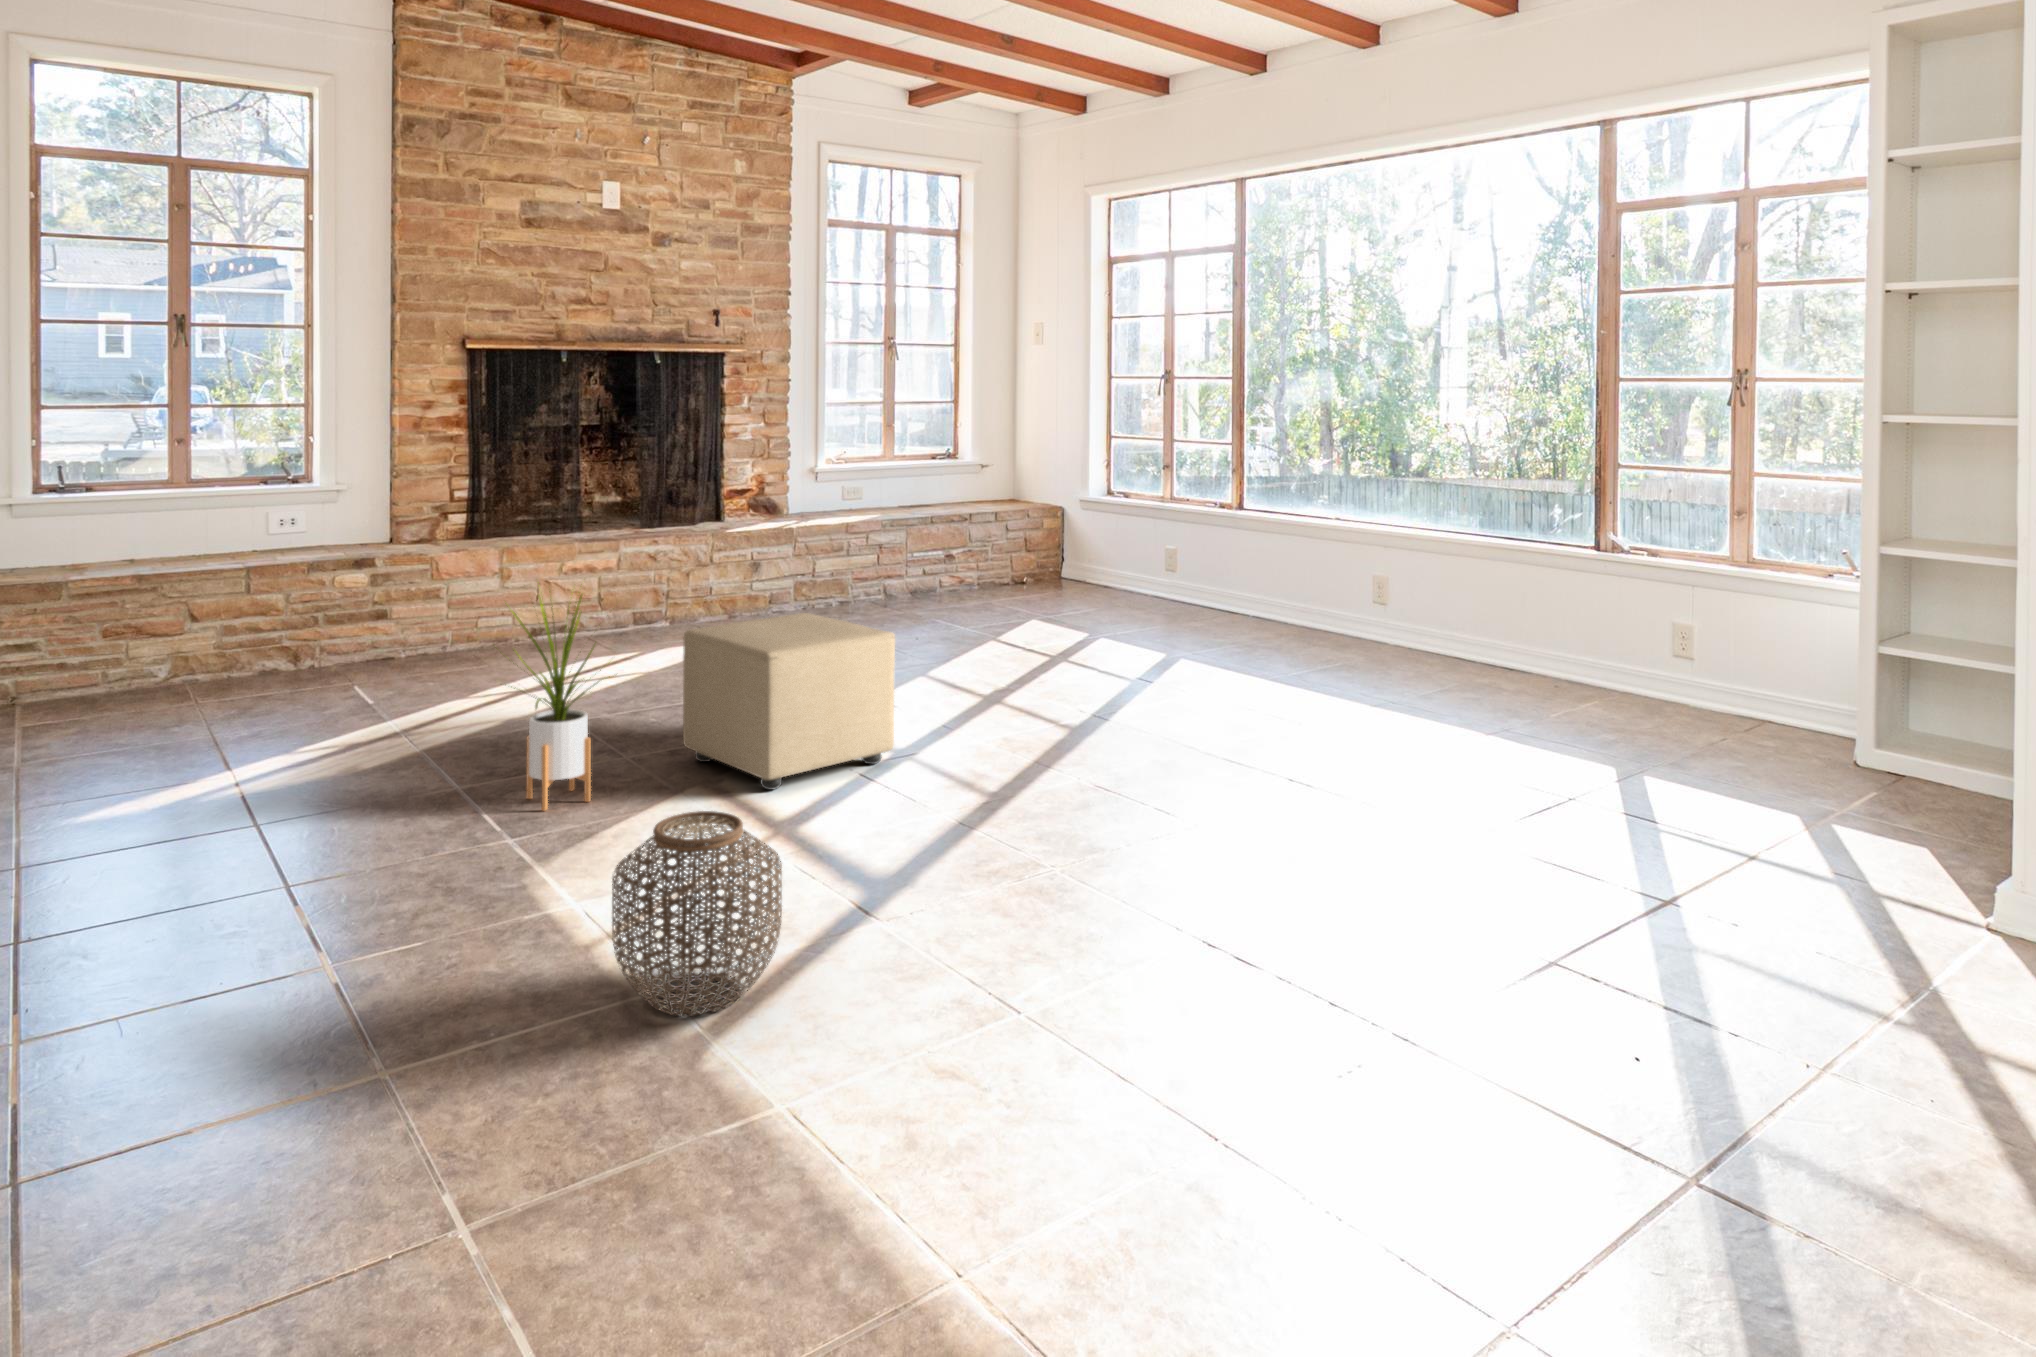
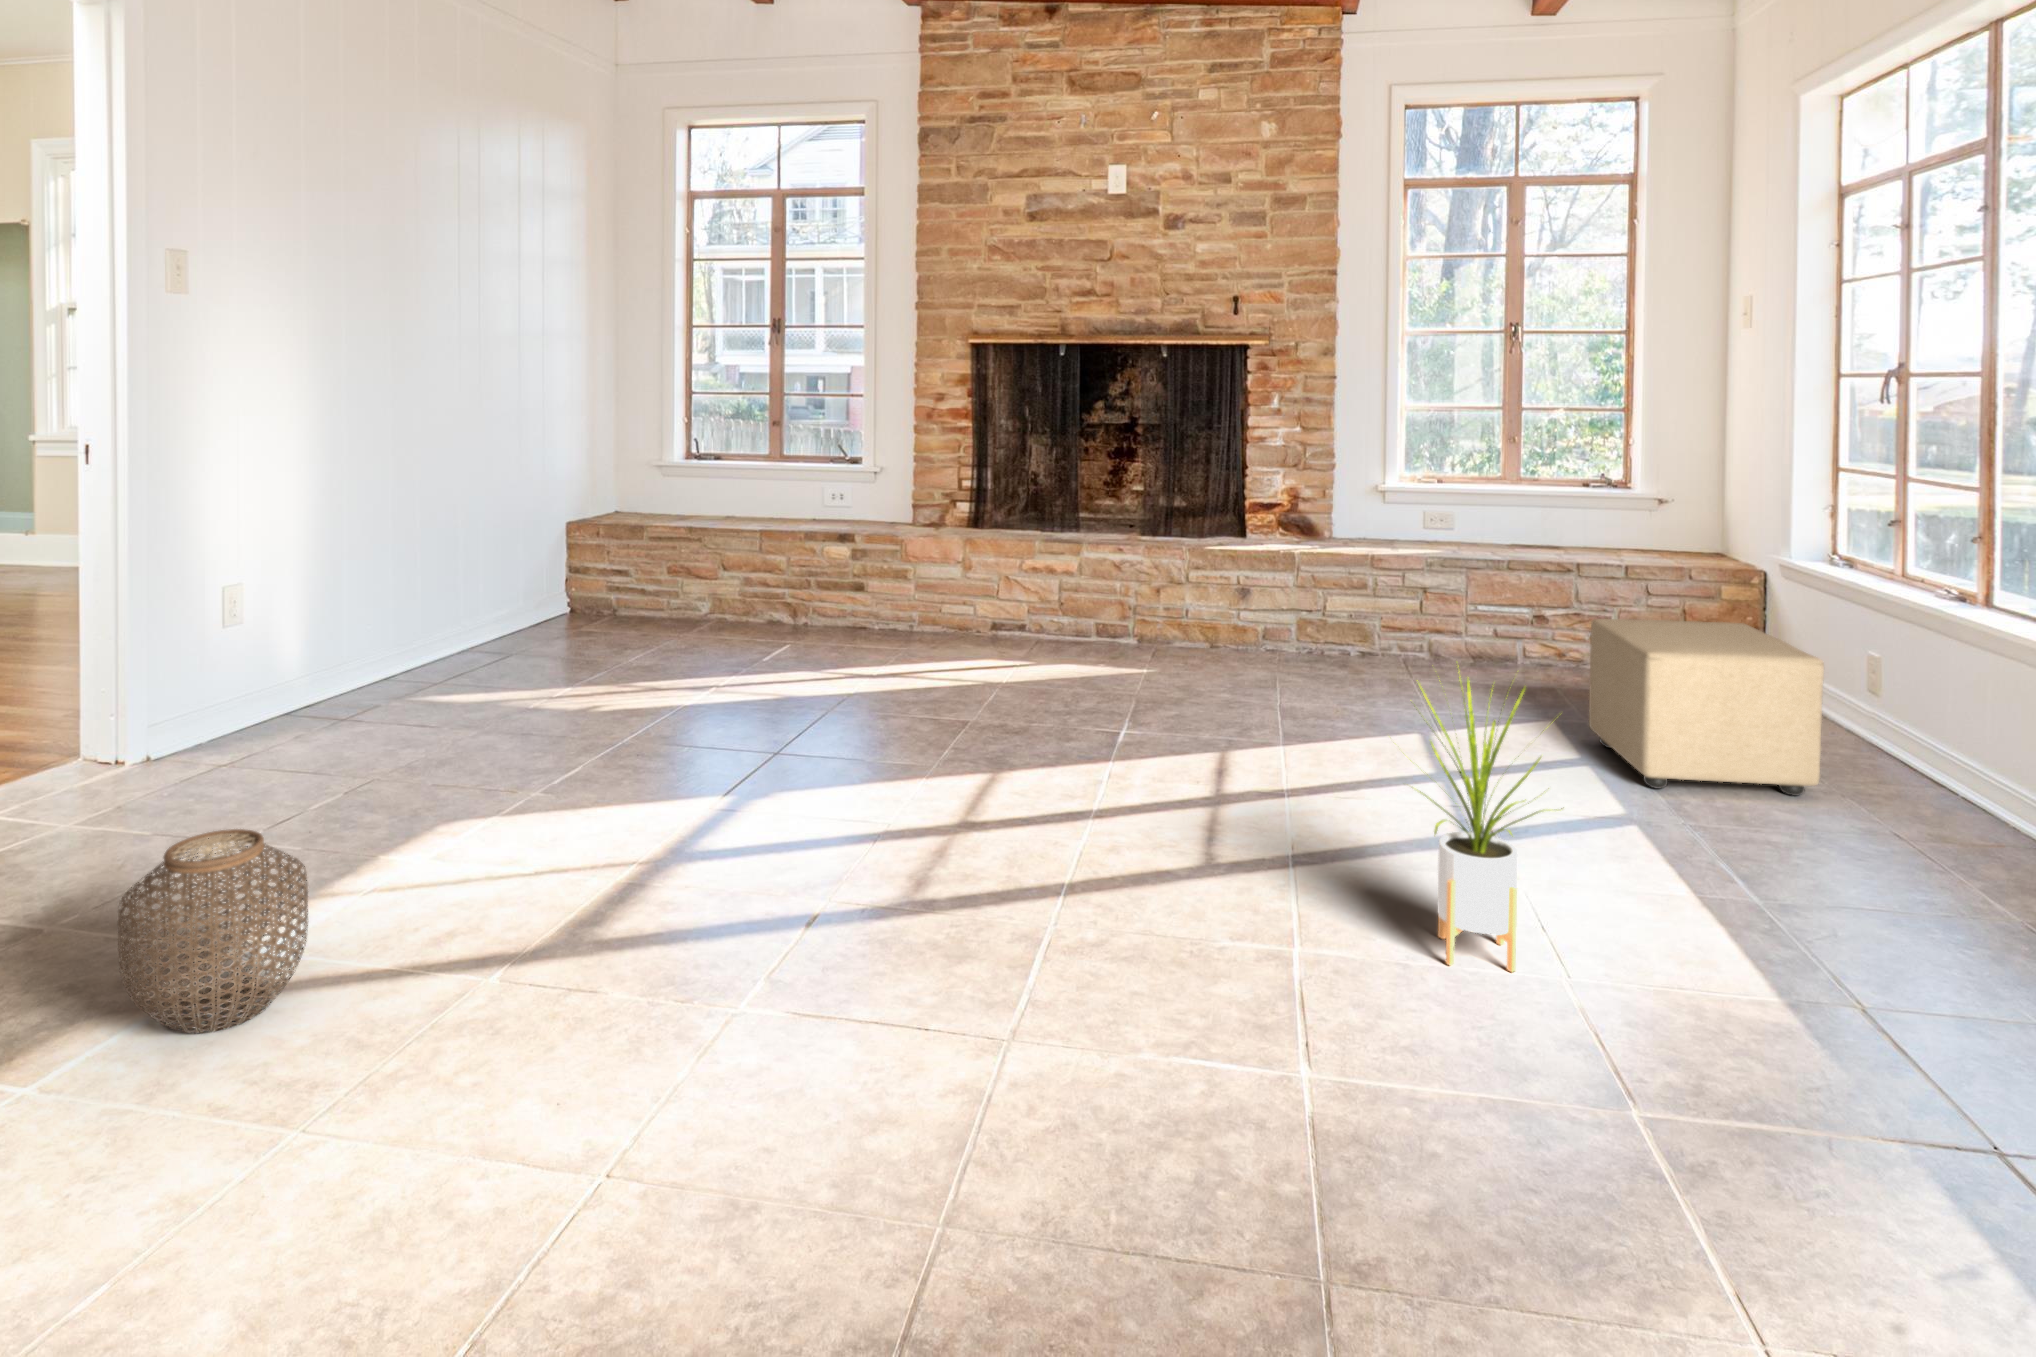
house plant: present [512,595,601,811] -> present [1410,677,1562,972]
ottoman: present [683,613,895,790] -> present [1589,619,1824,796]

